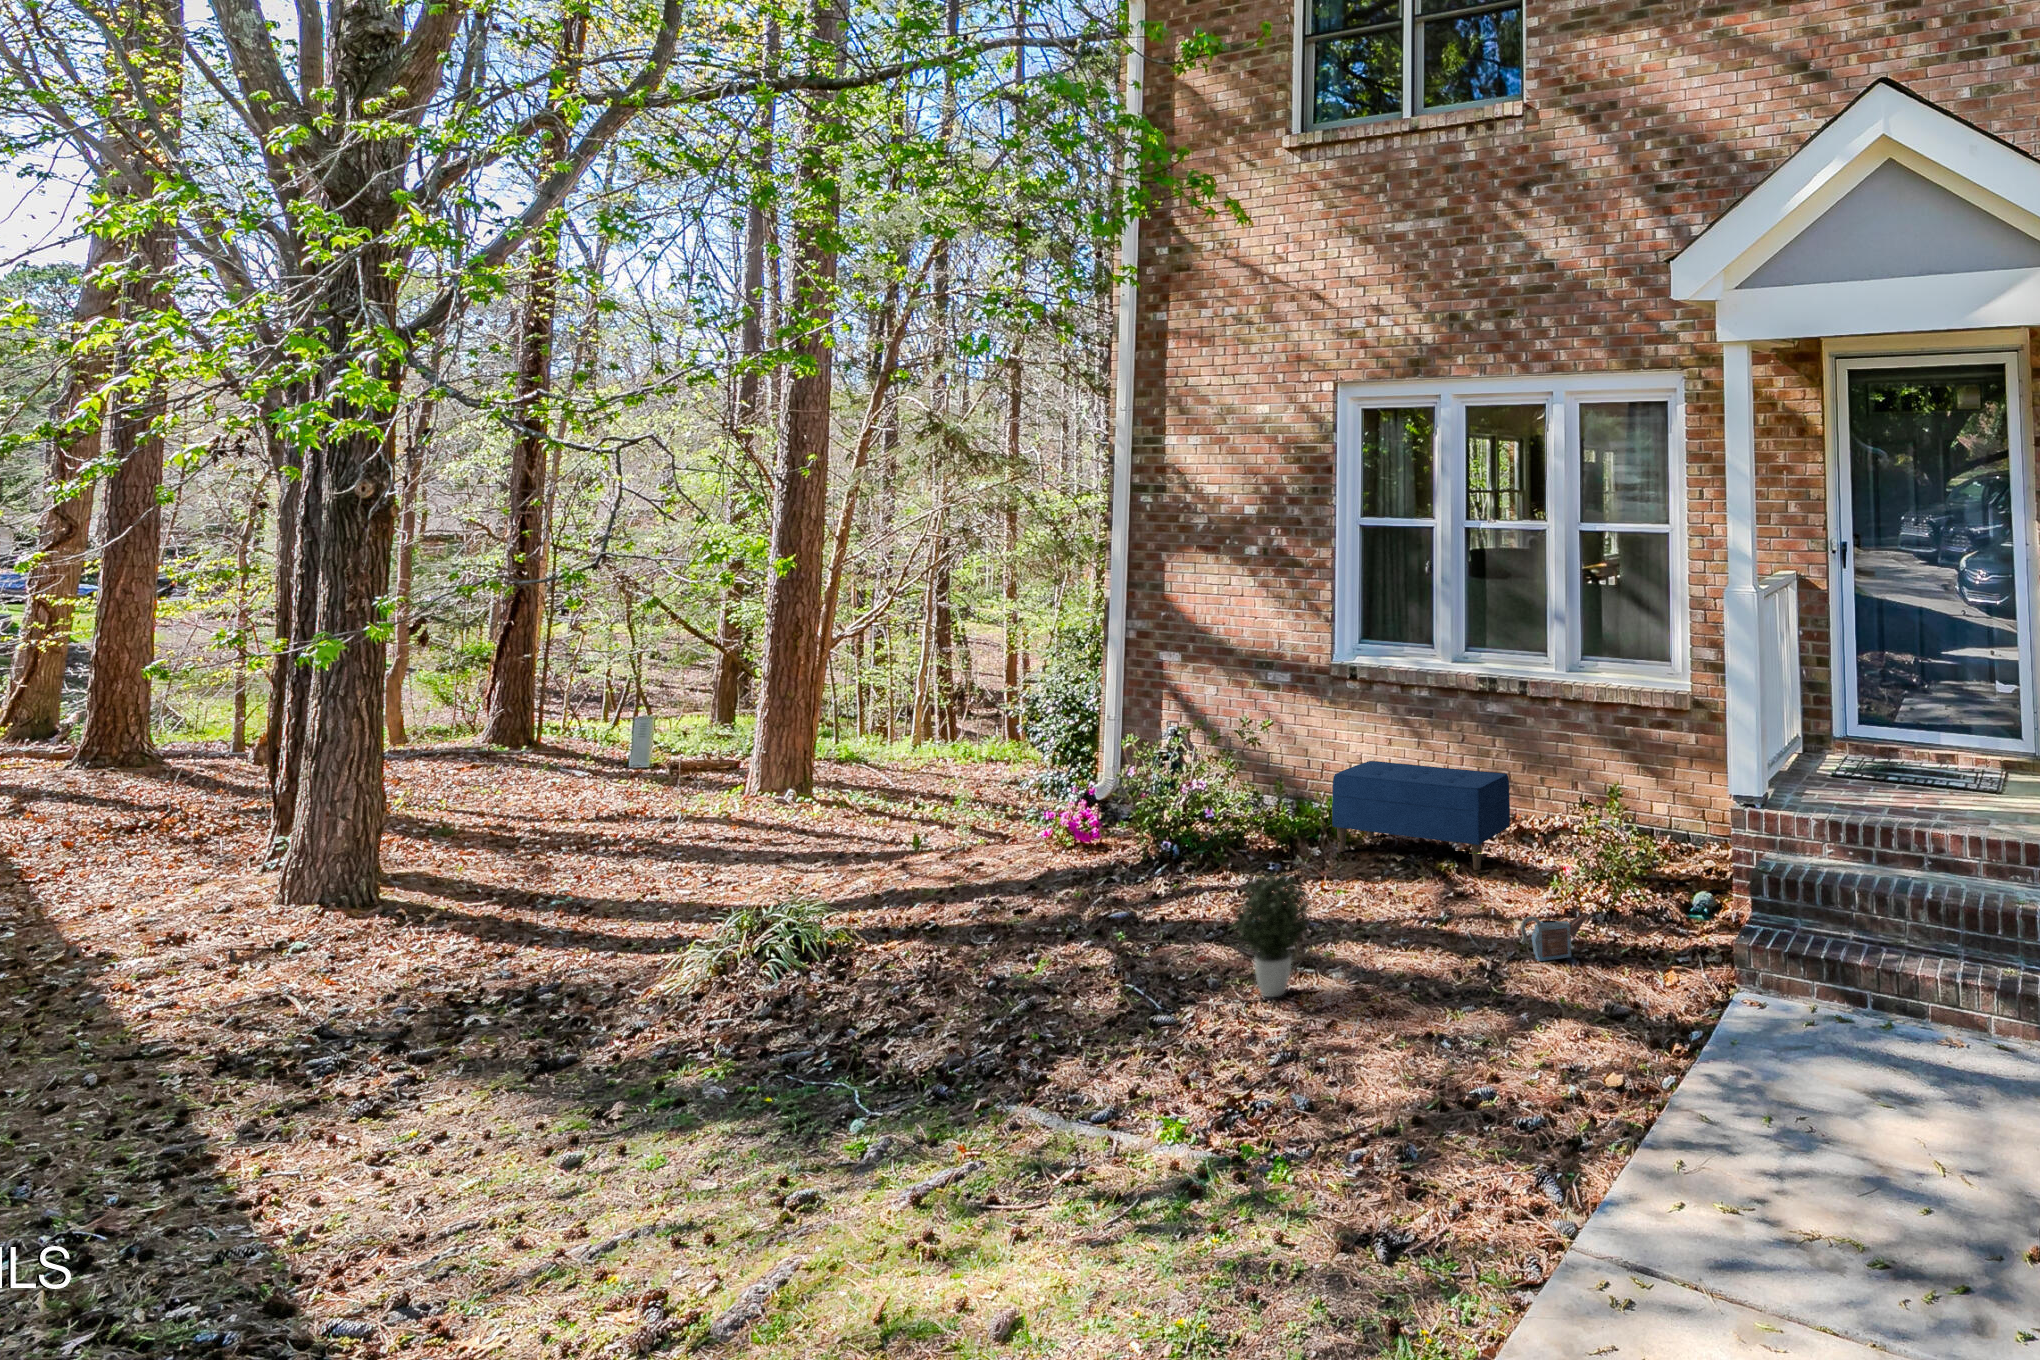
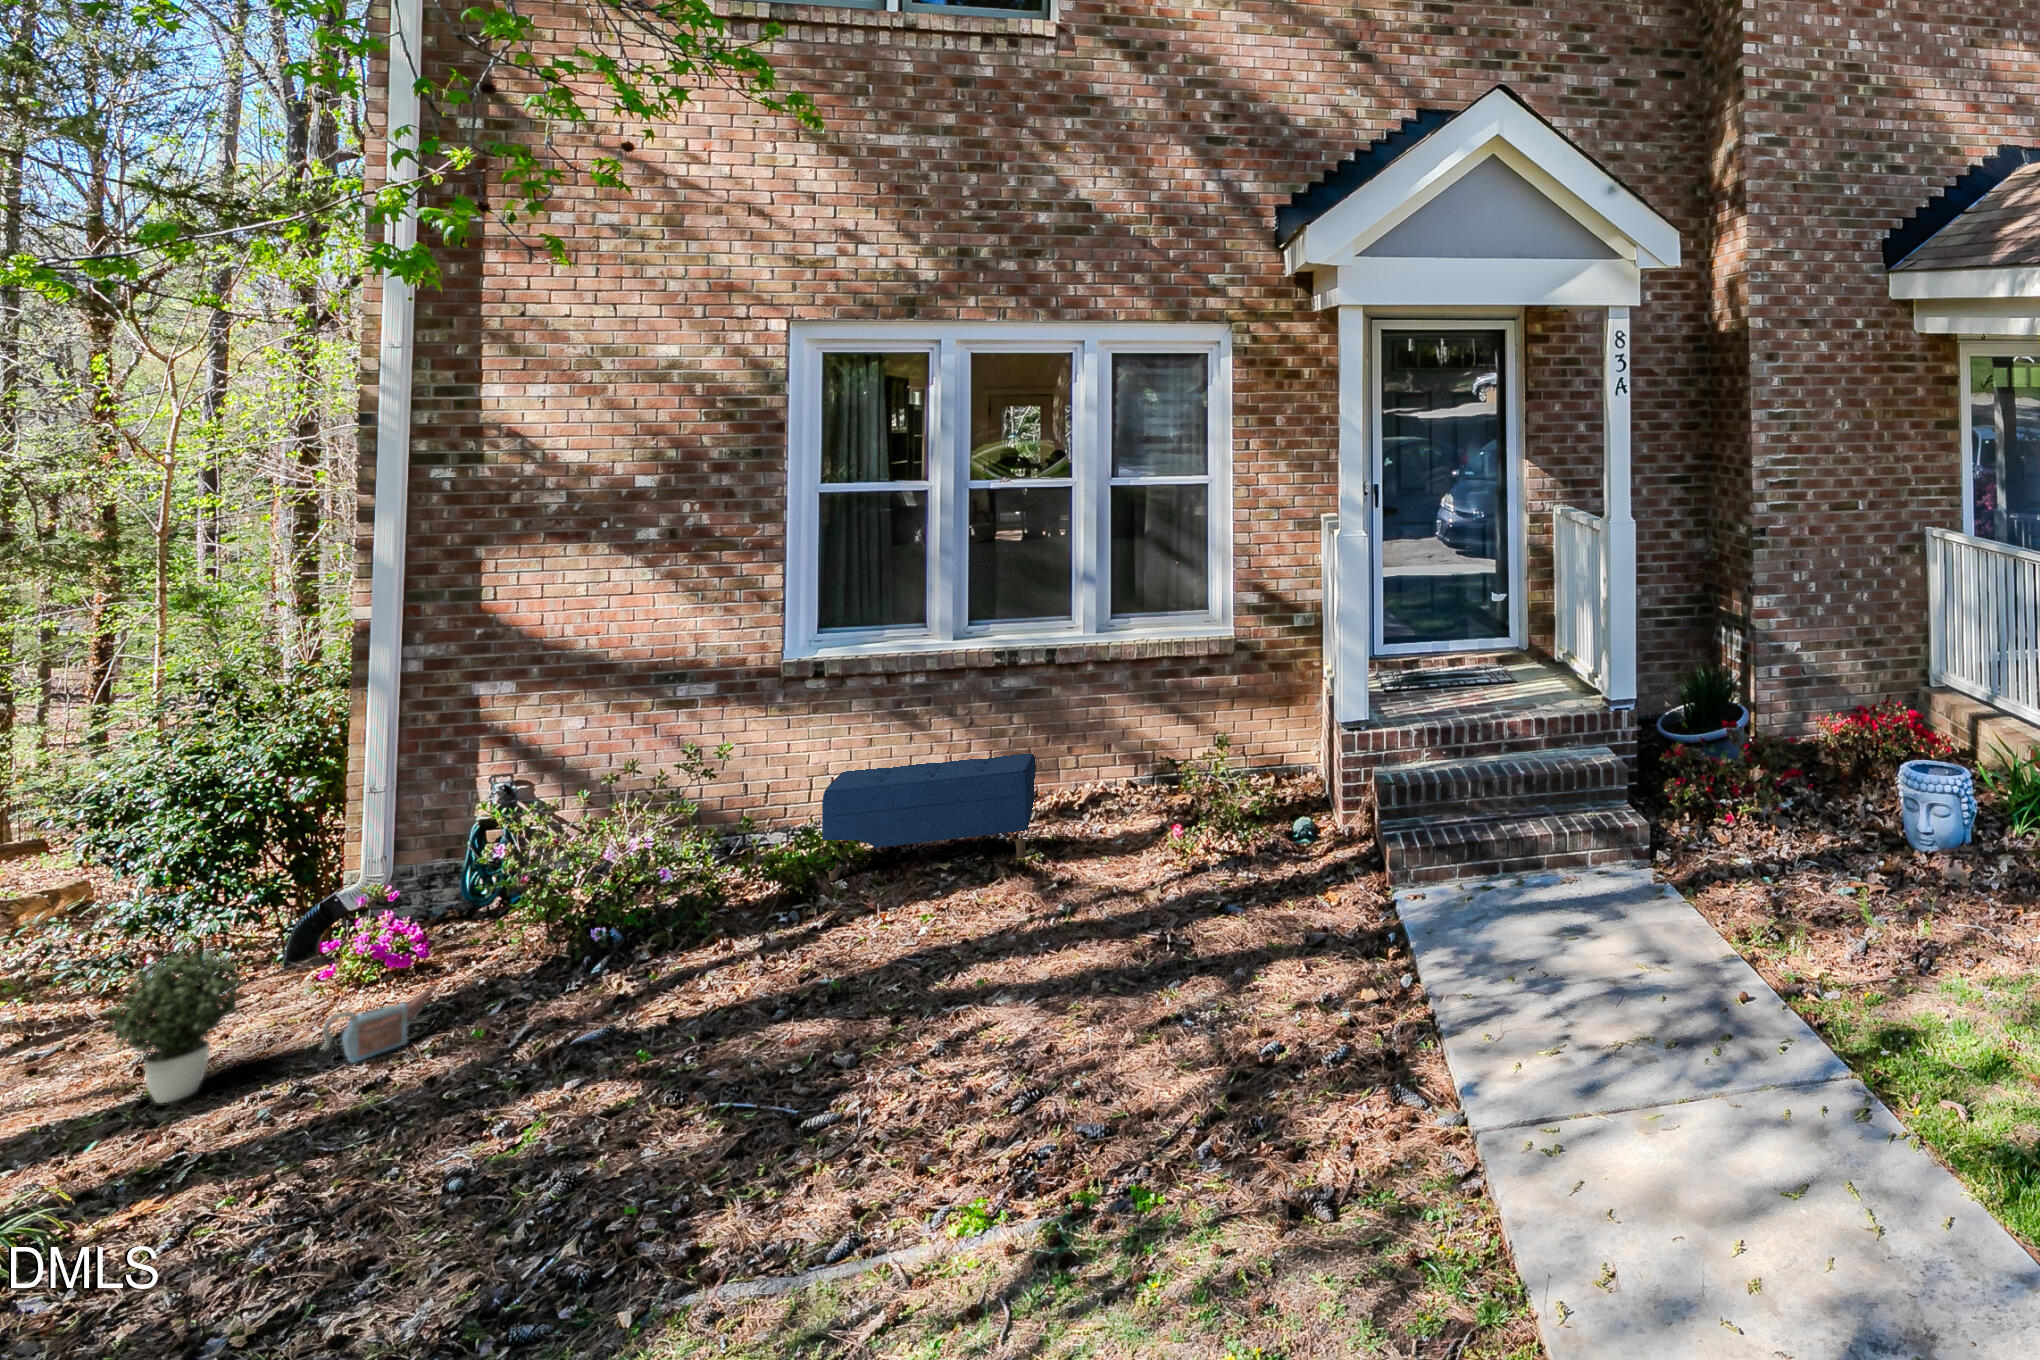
potted plant: present [1234,873,1311,997] -> present [107,949,245,1103]
watering can: present [1520,912,1588,961] -> present [320,985,438,1063]

